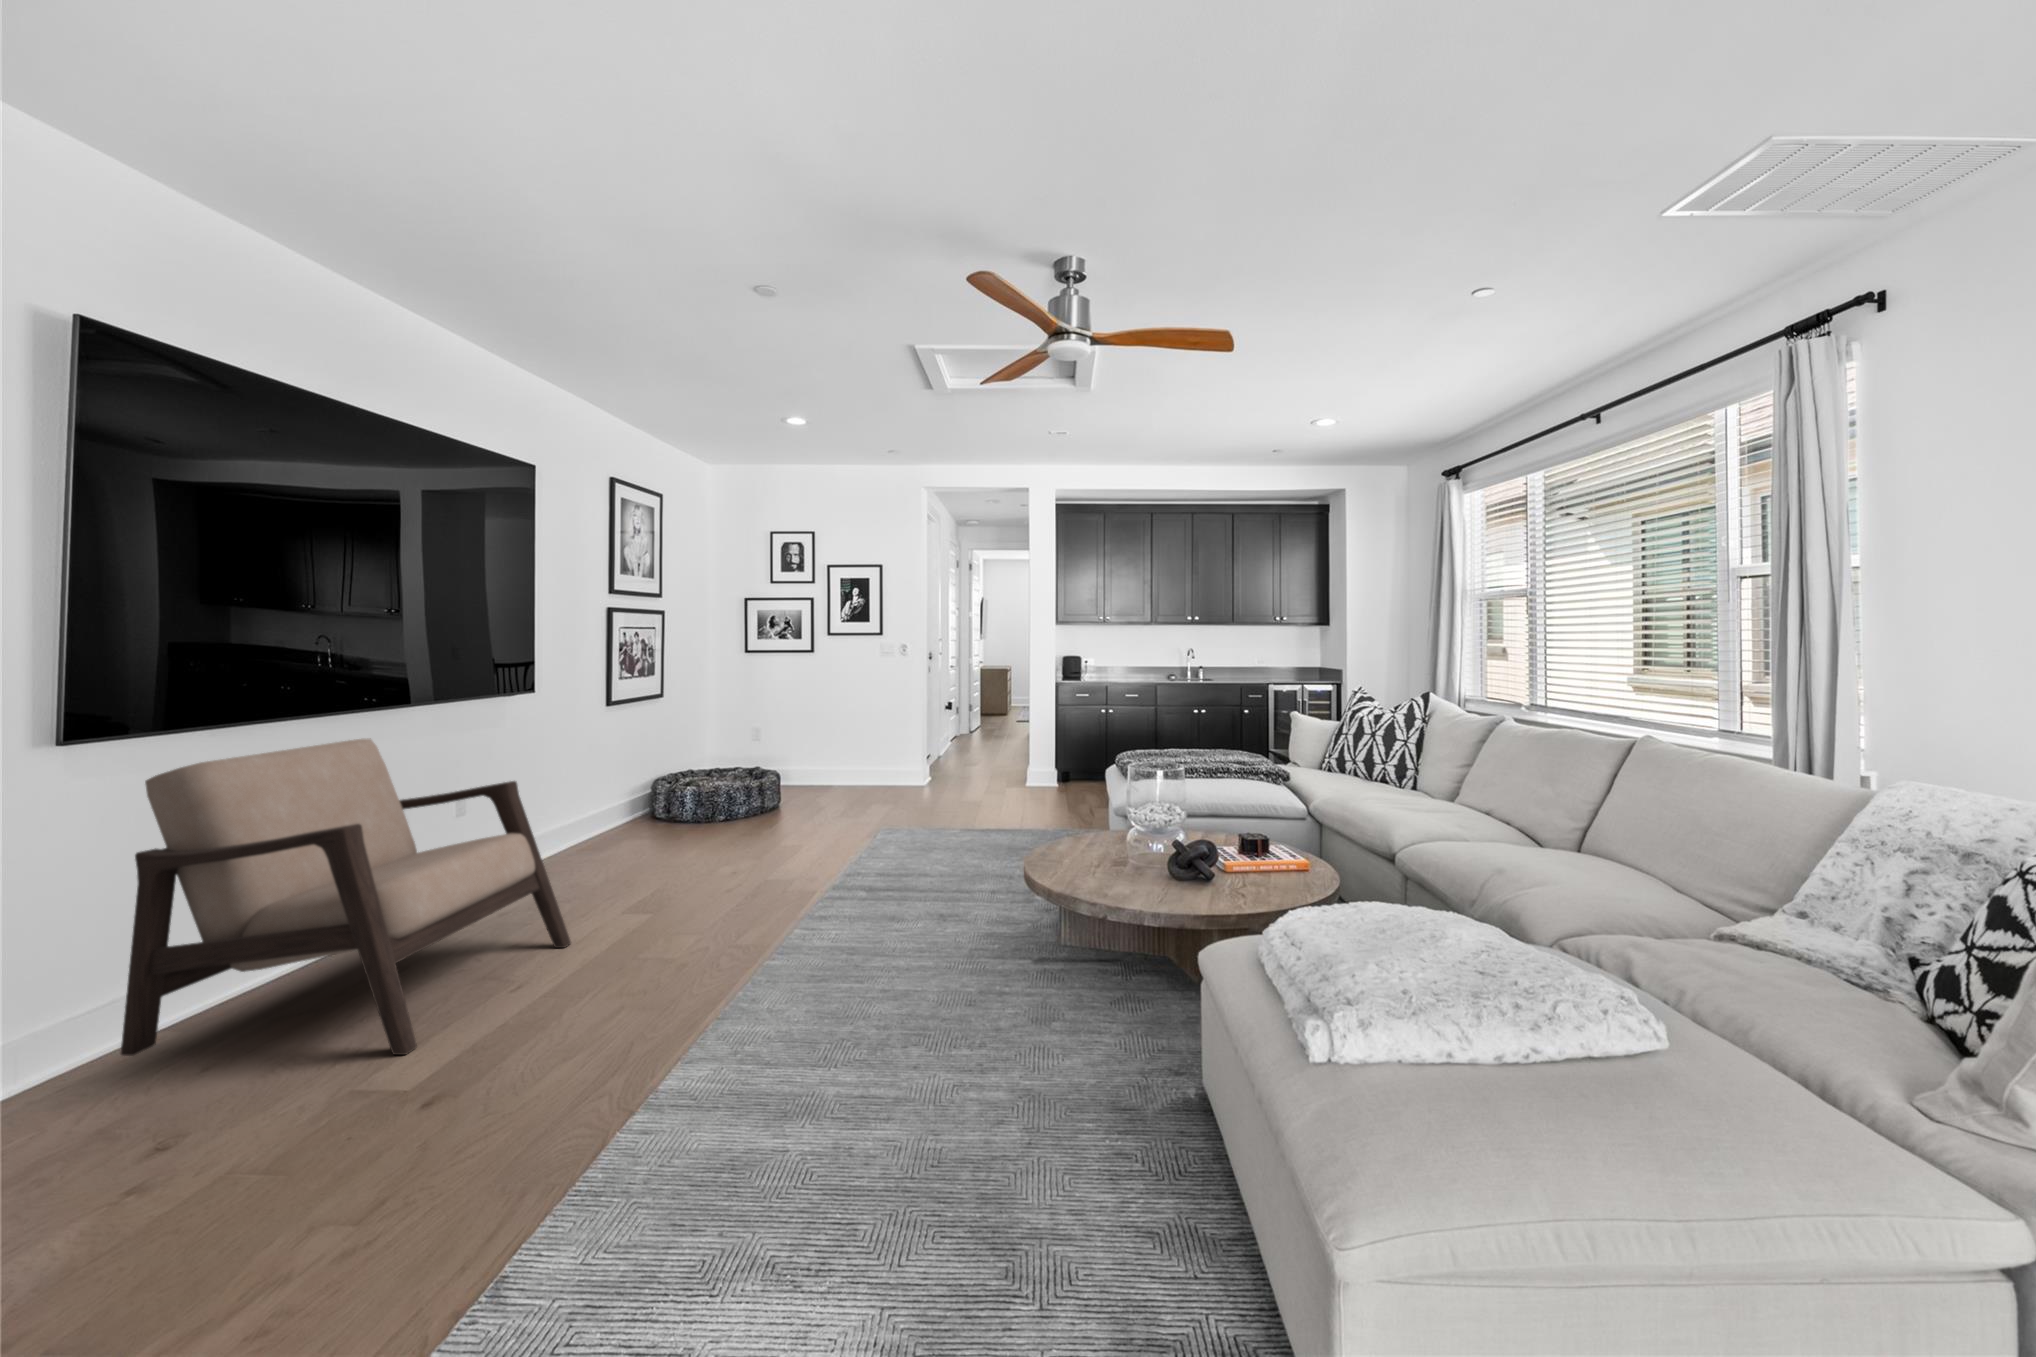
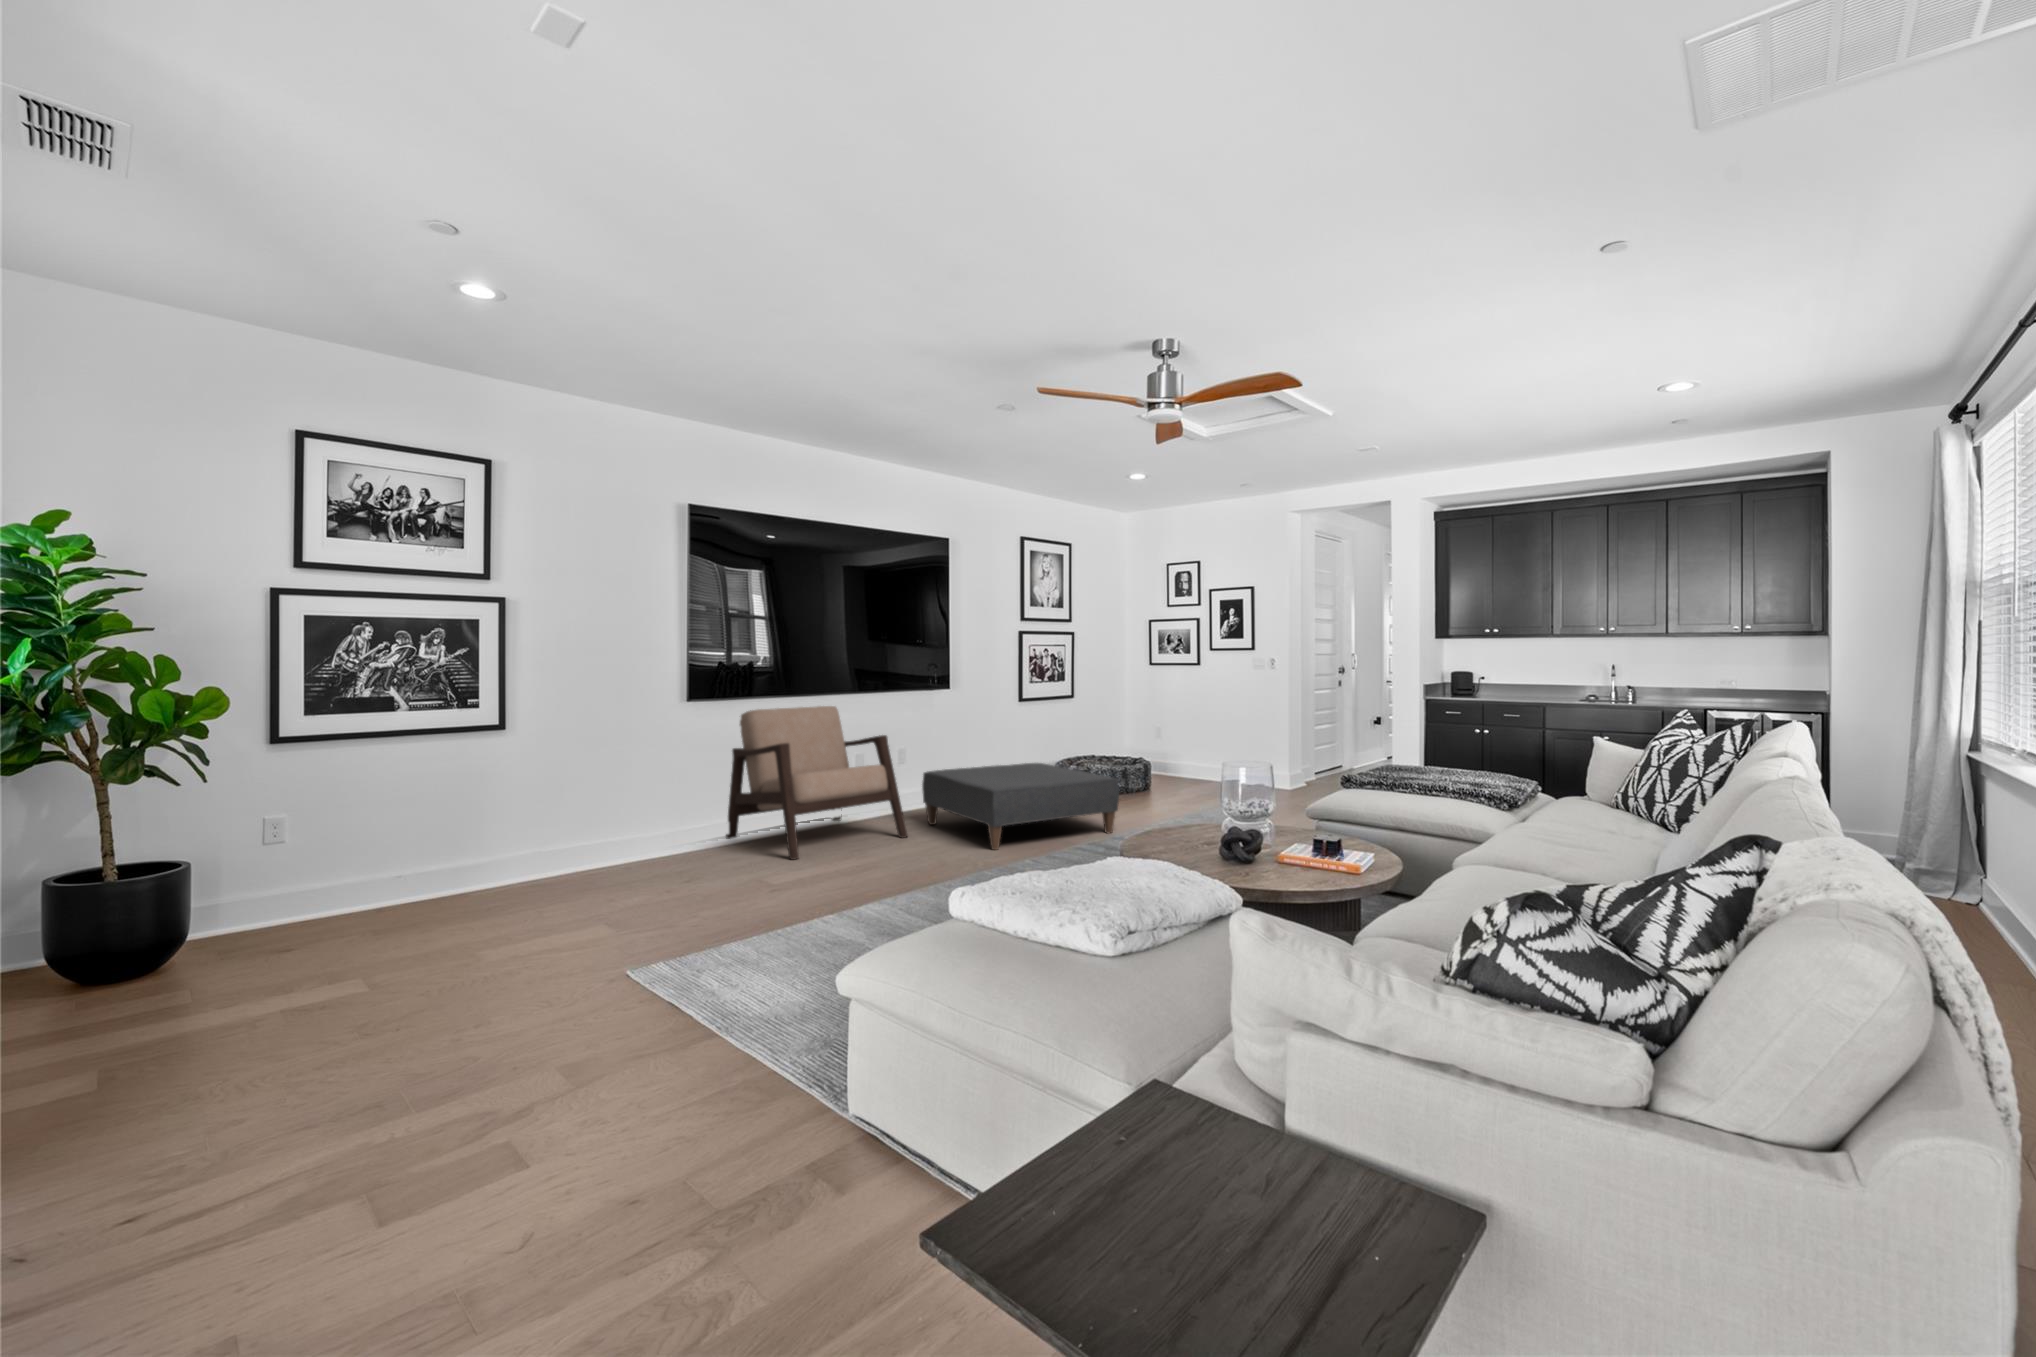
ottoman: none [553,791,860,931] -> present [922,763,1119,850]

